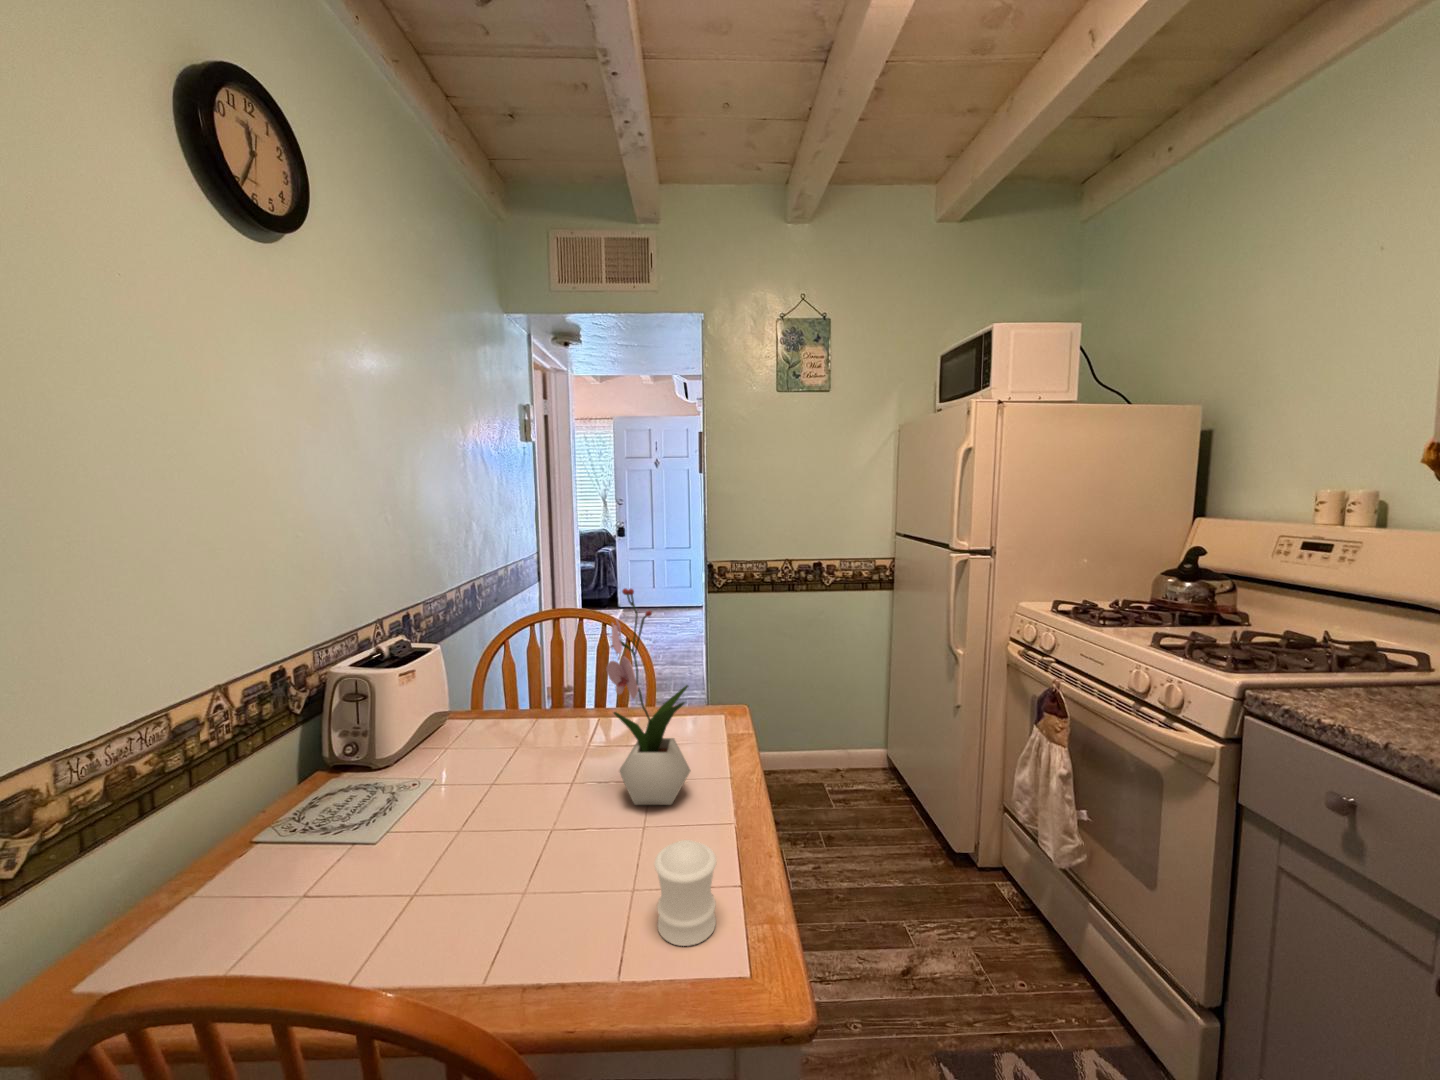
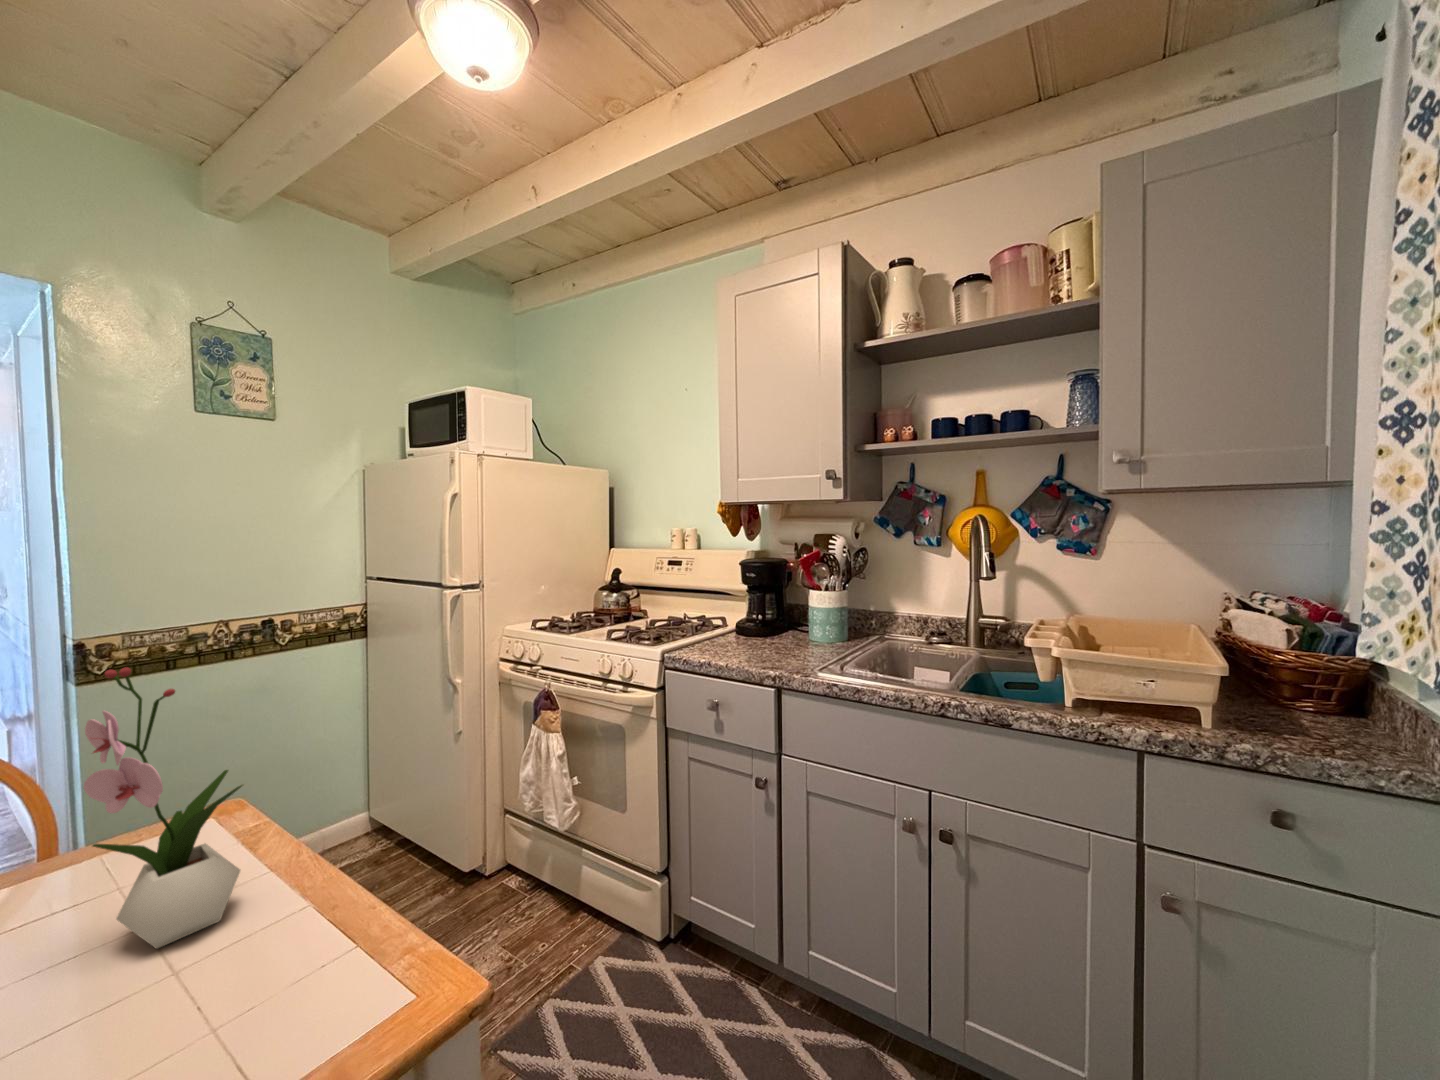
salt shaker: present [654,840,717,946] -> none [288,901,367,1018]

